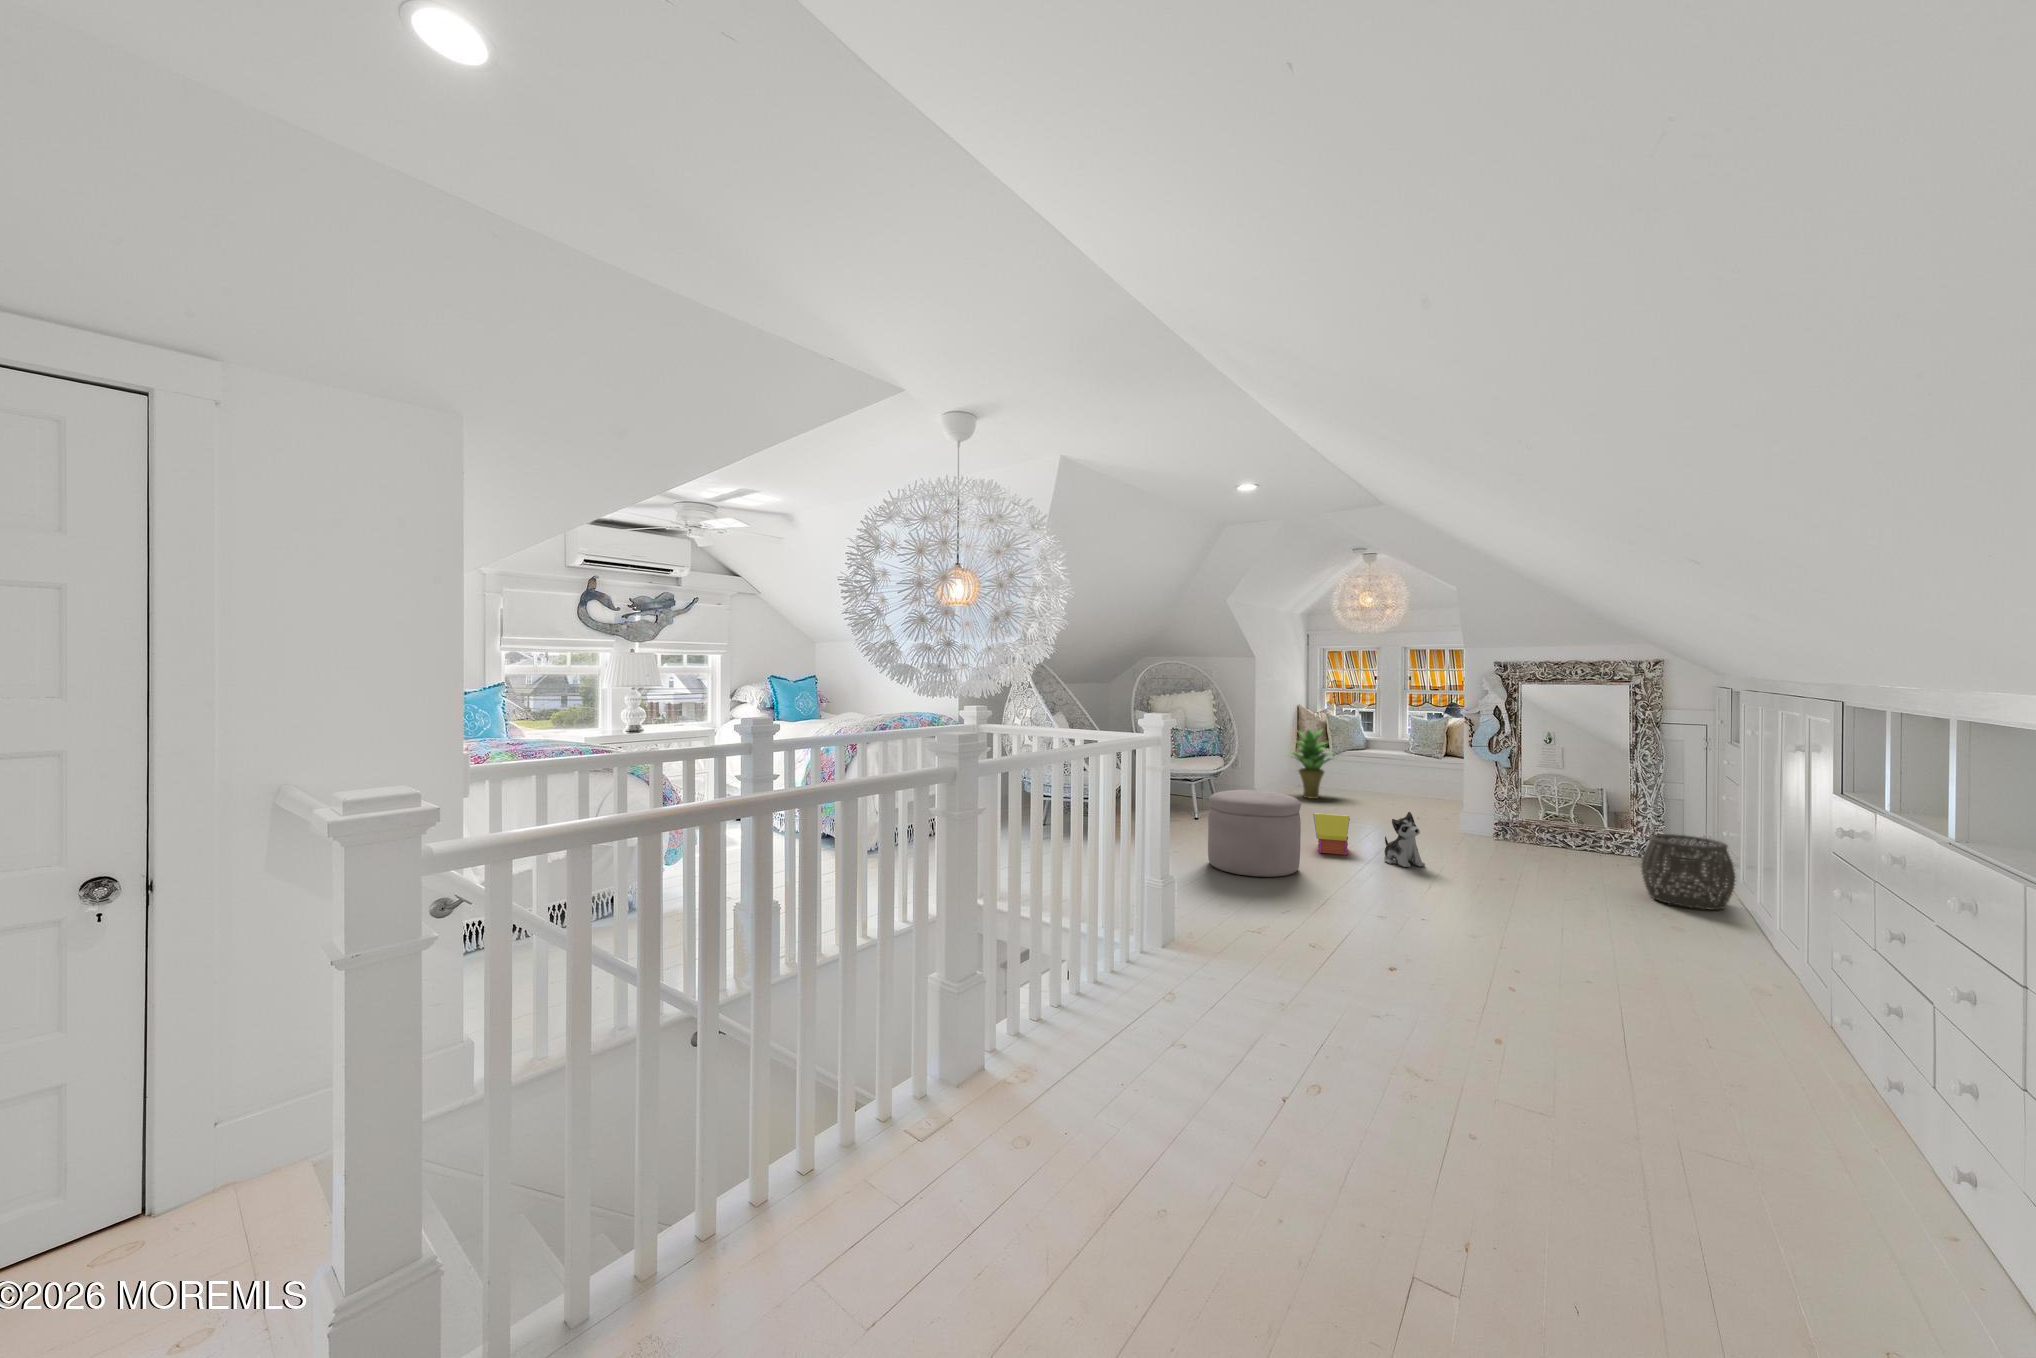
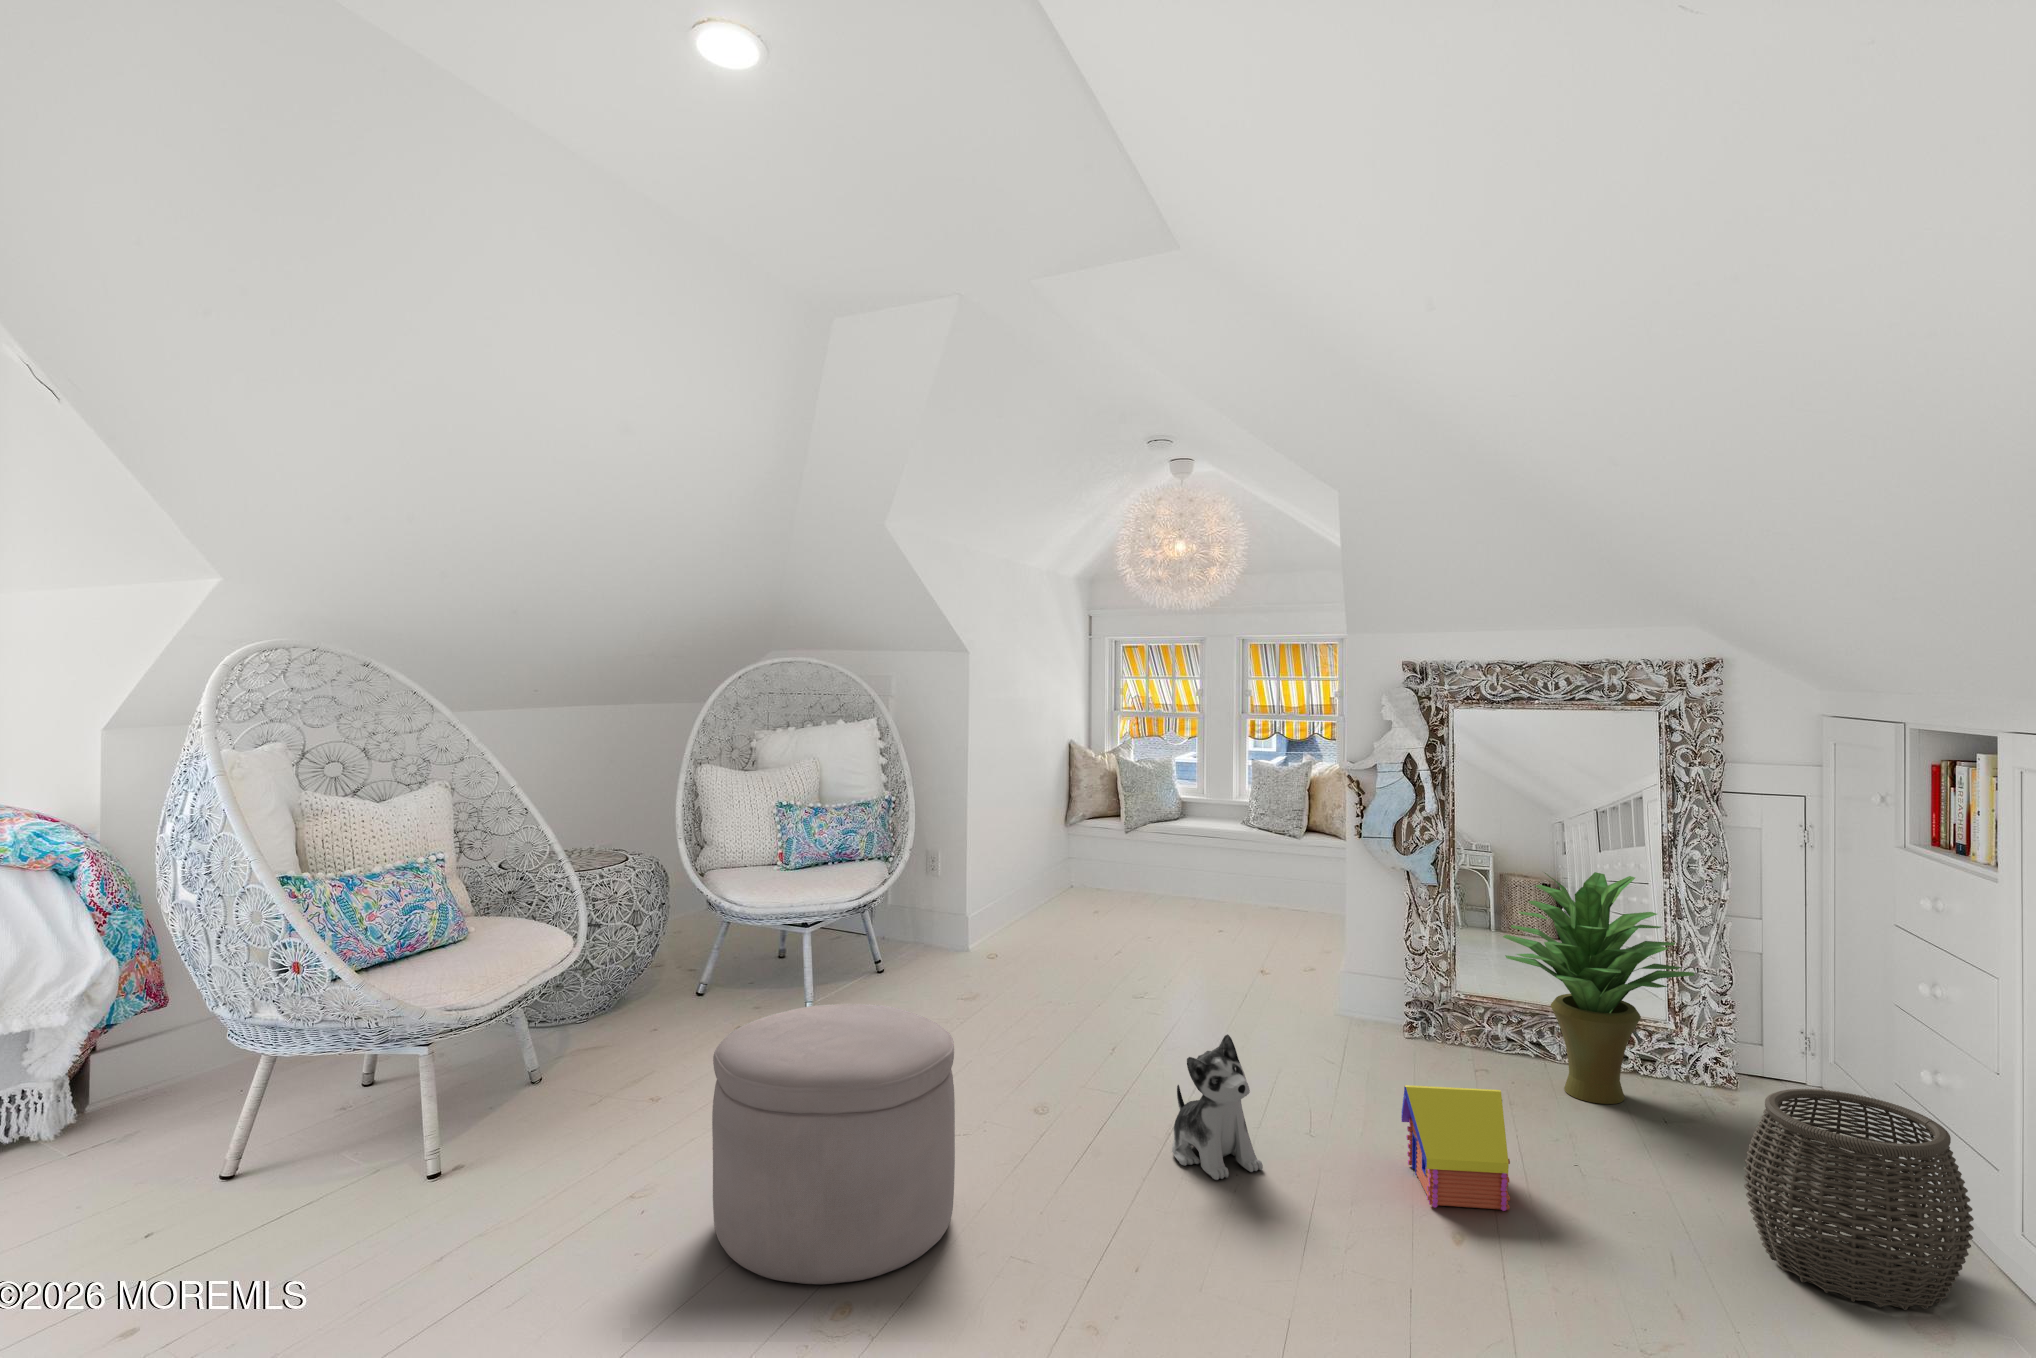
potted plant: present [1292,730,1331,799] -> present [1503,872,1694,1104]
toy house: present [1313,813,1350,855] -> present [1401,1085,1510,1211]

